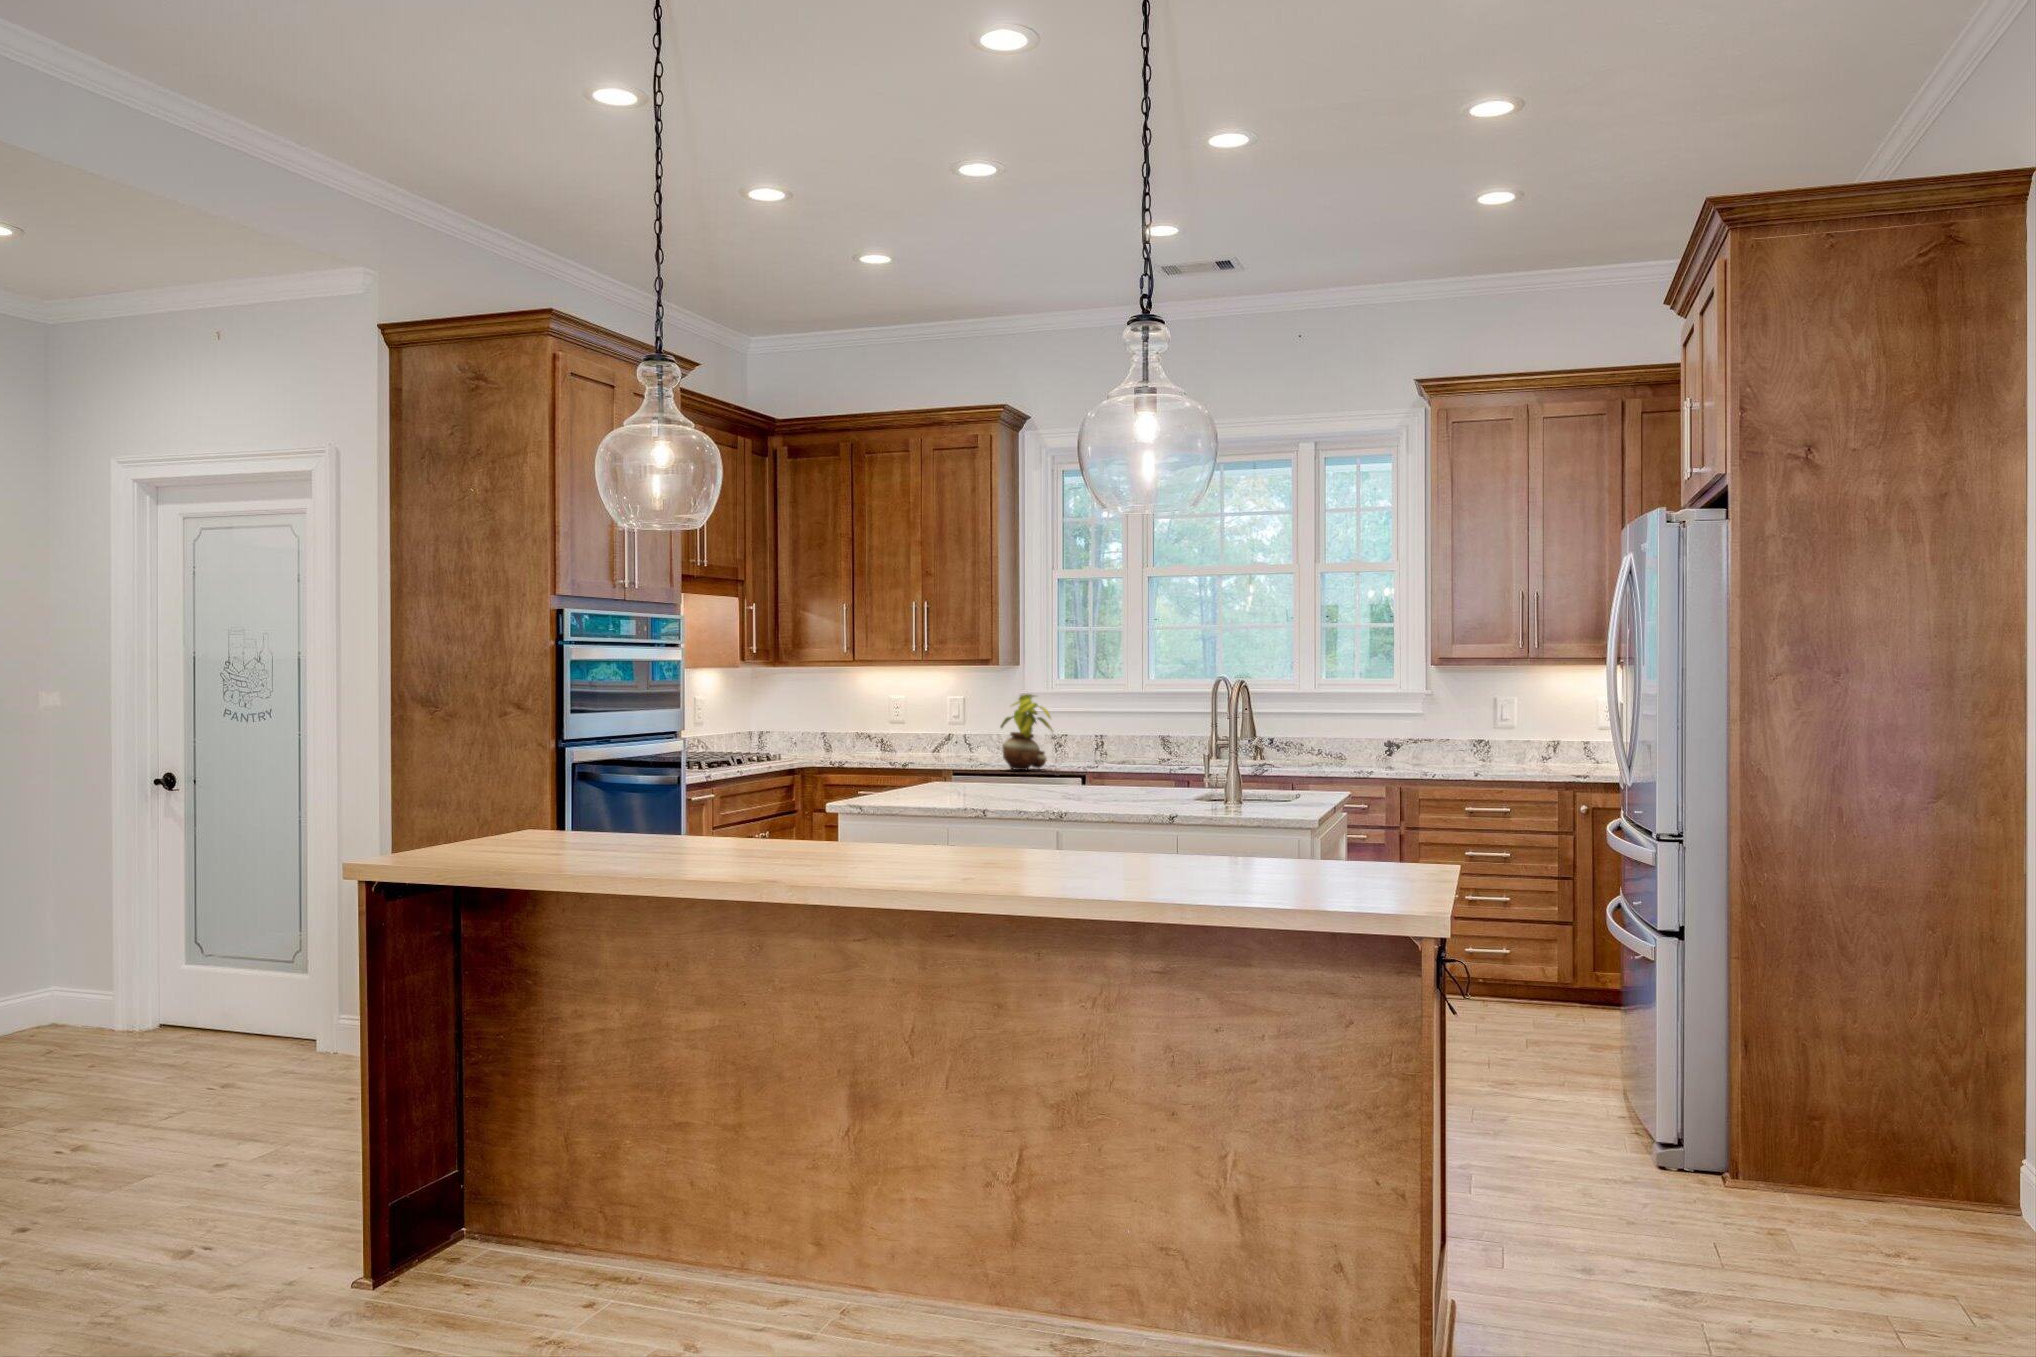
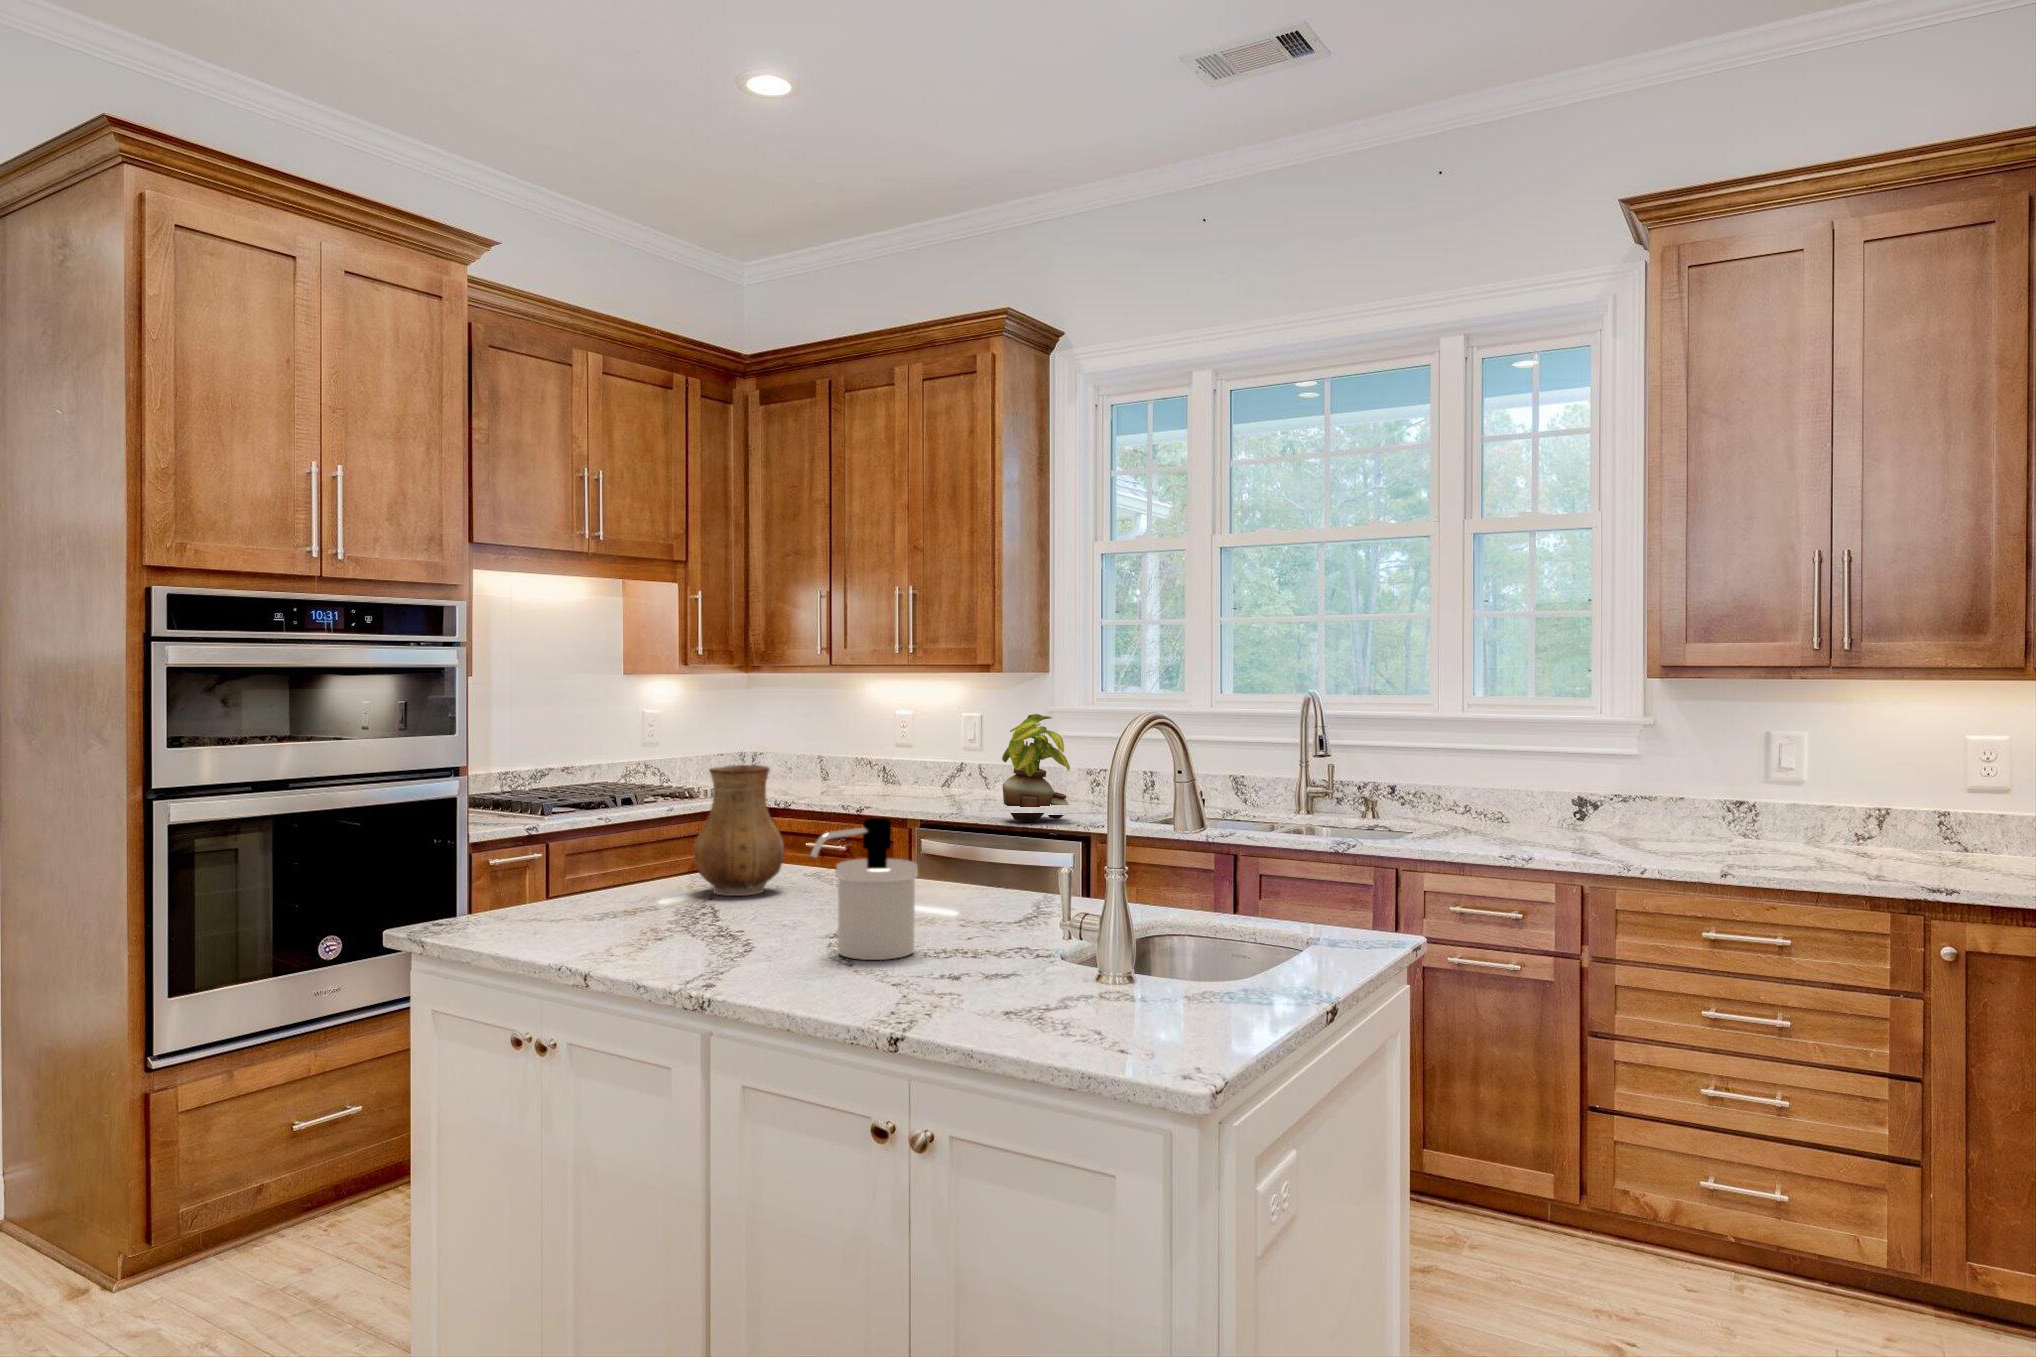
ceramic pitcher: none [932,722,984,798] -> present [693,765,784,896]
soap dispenser: none [1089,740,1129,808] -> present [810,818,918,960]

